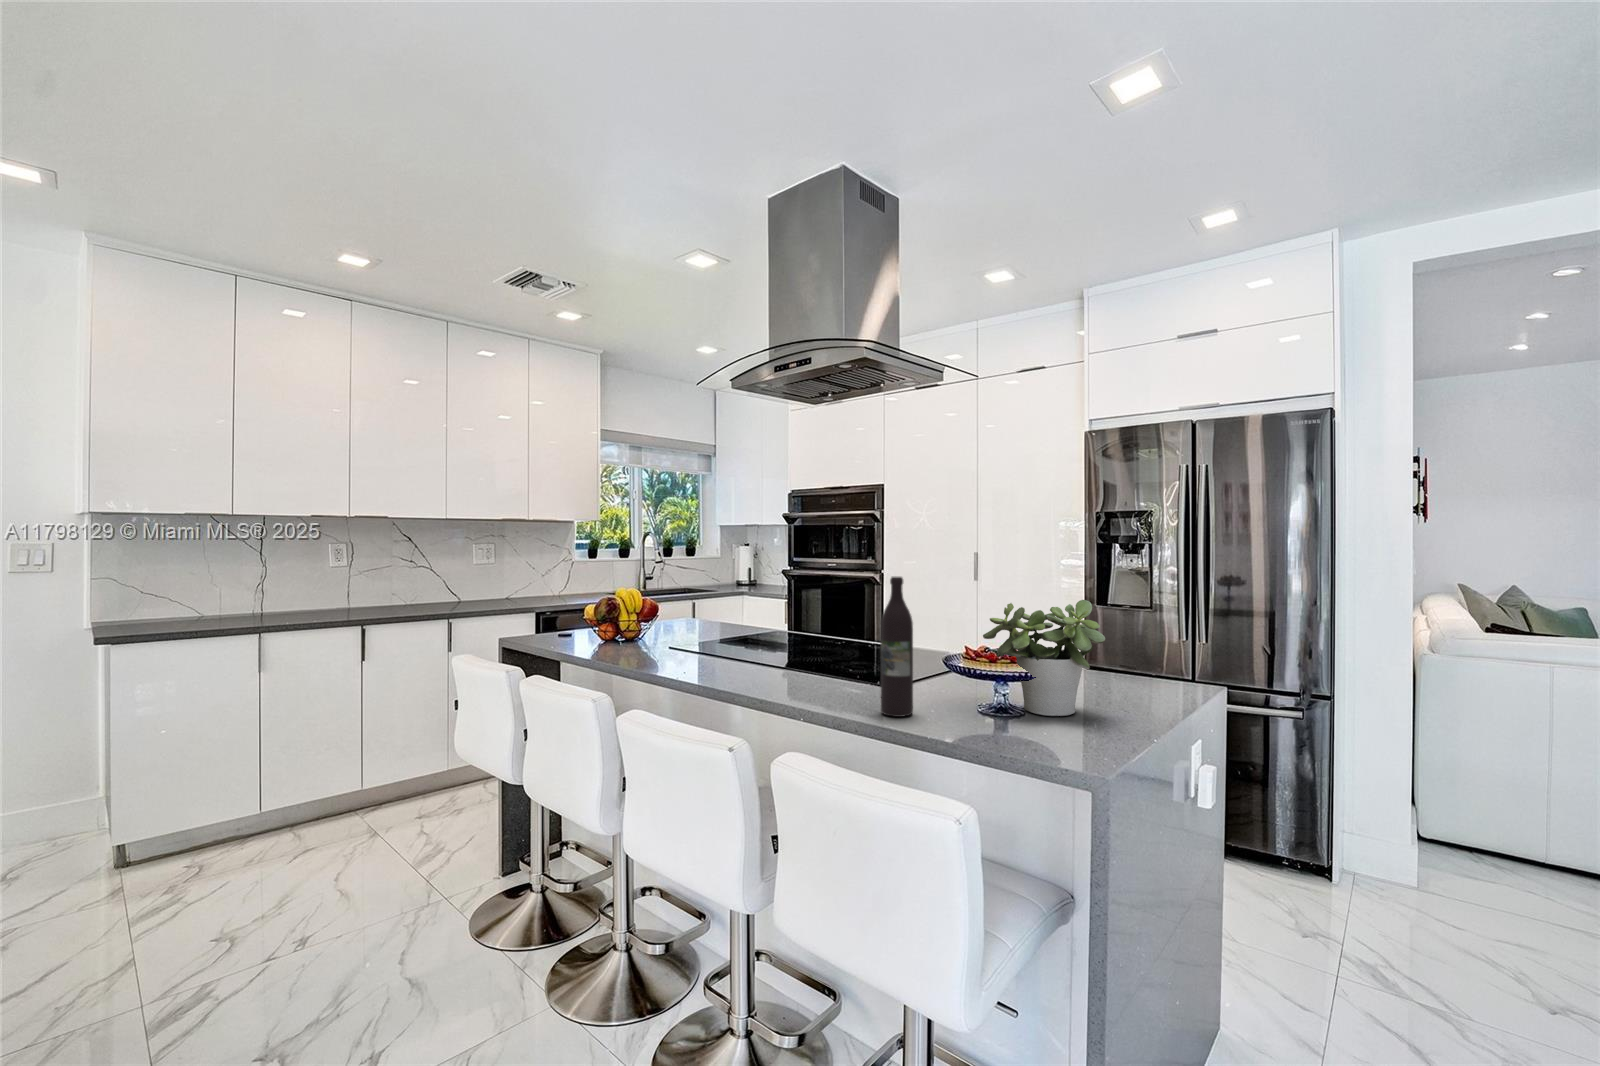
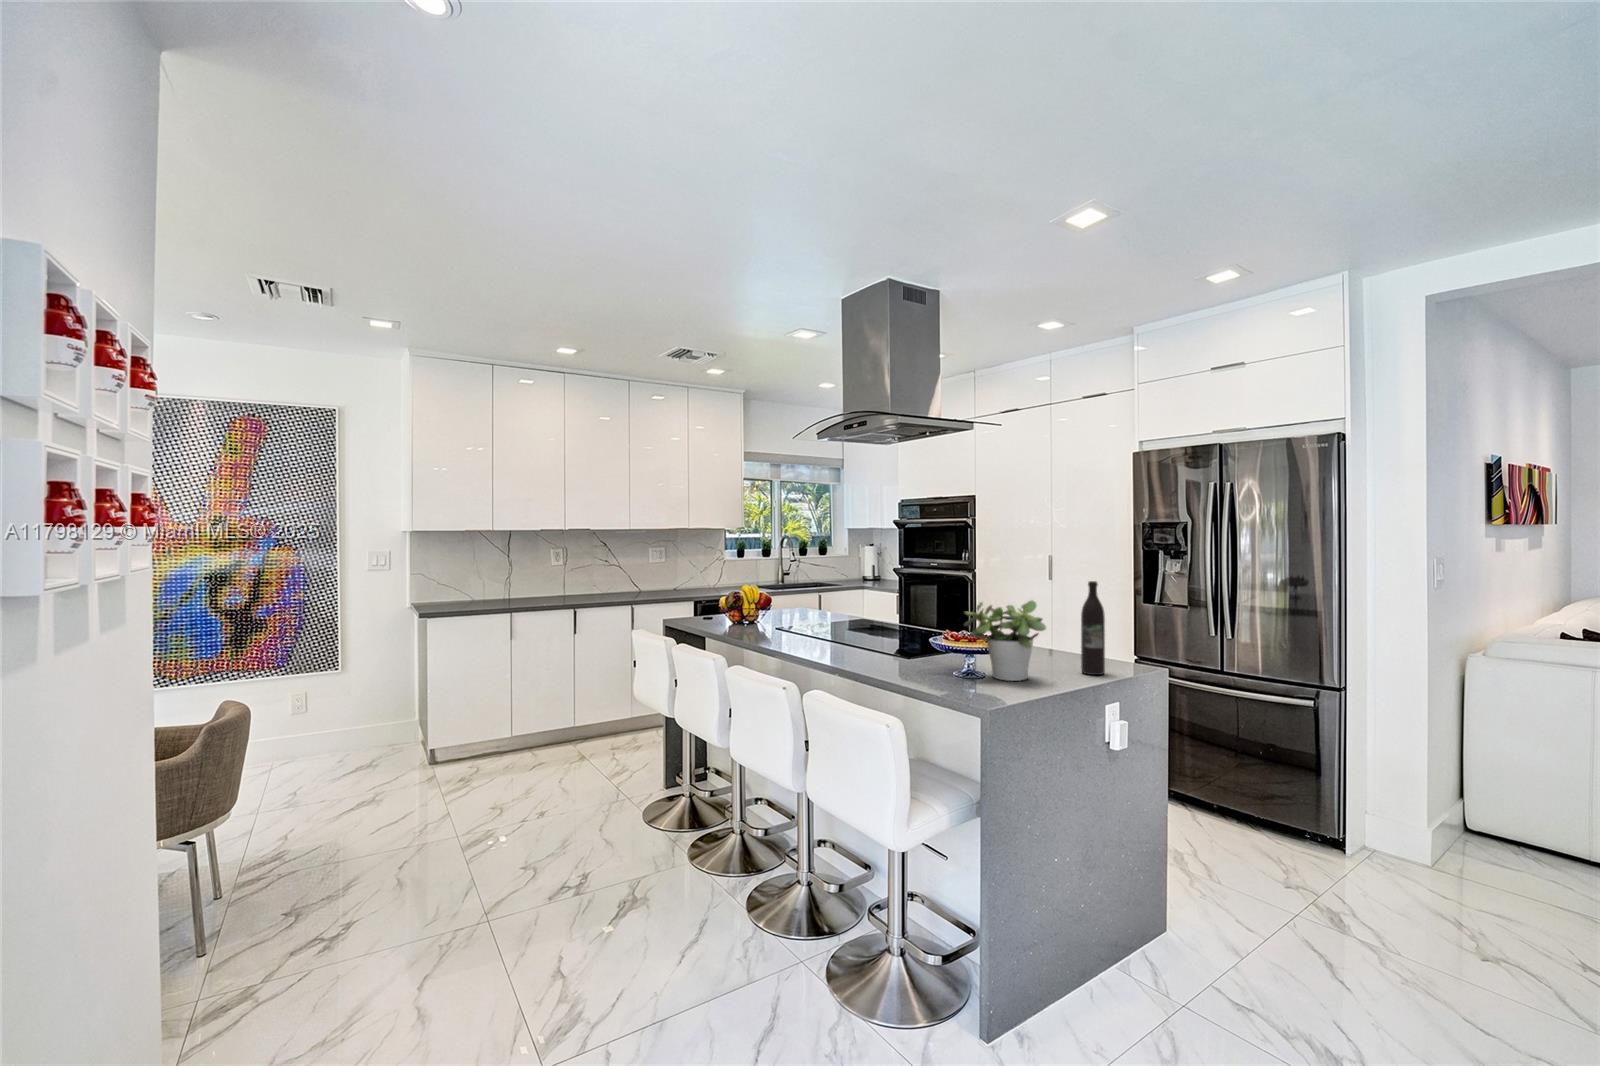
wine bottle: present [881,576,913,717] -> present [1081,581,1105,675]

